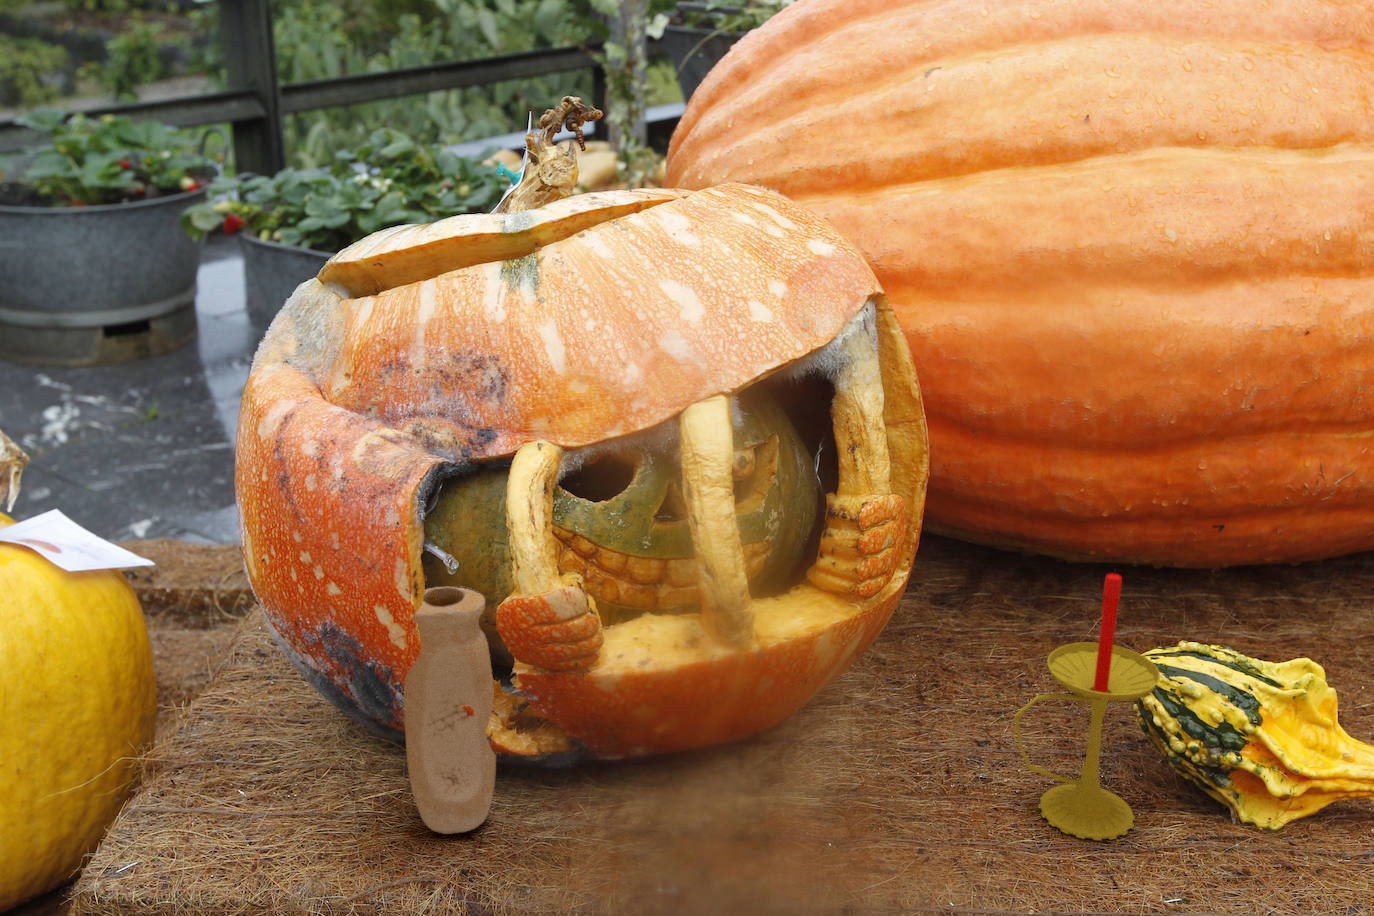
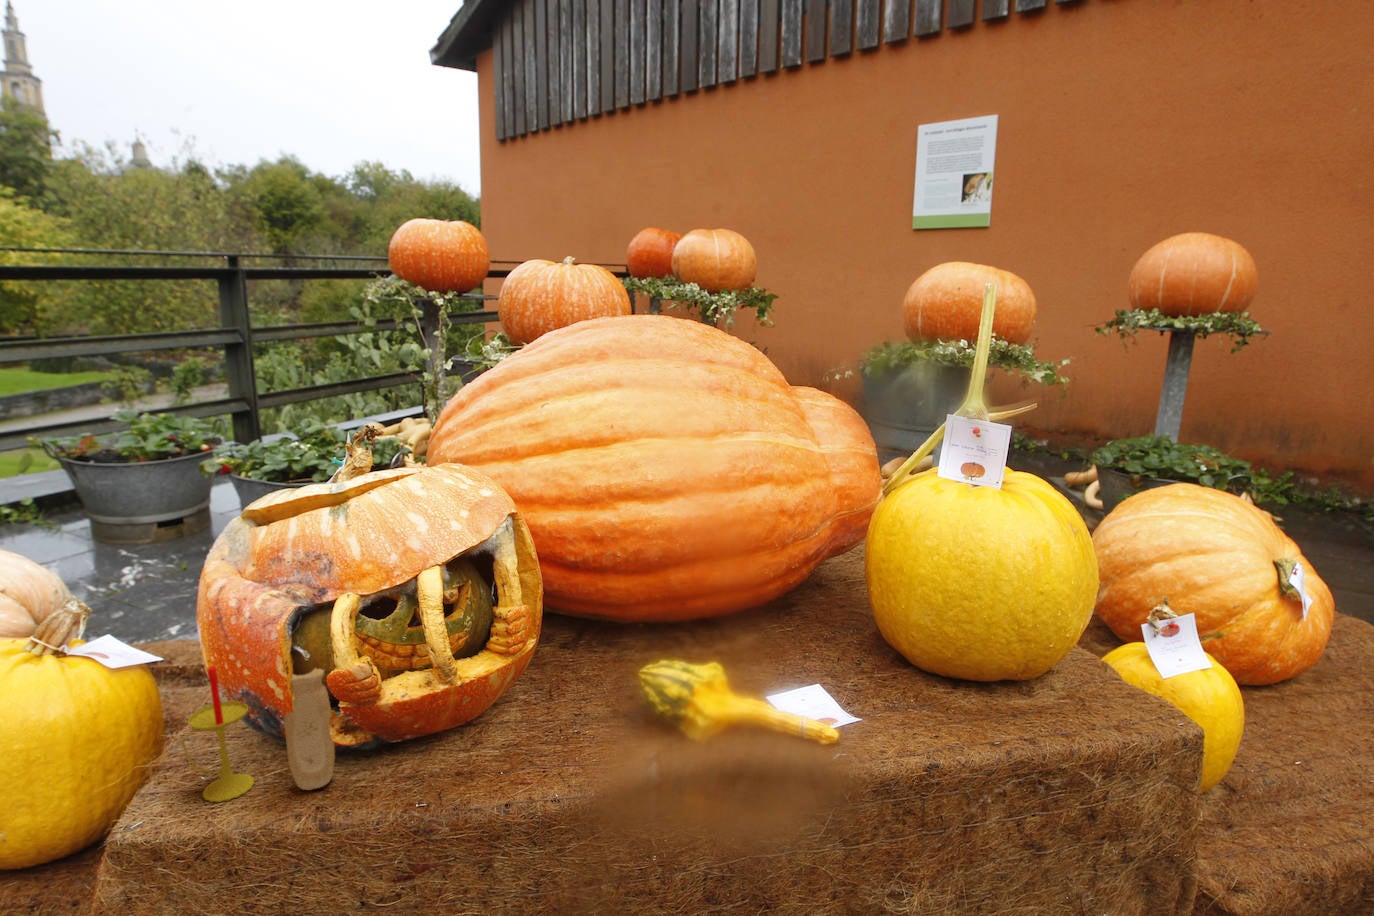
candle: present [1014,573,1160,840] -> present [182,667,254,802]

